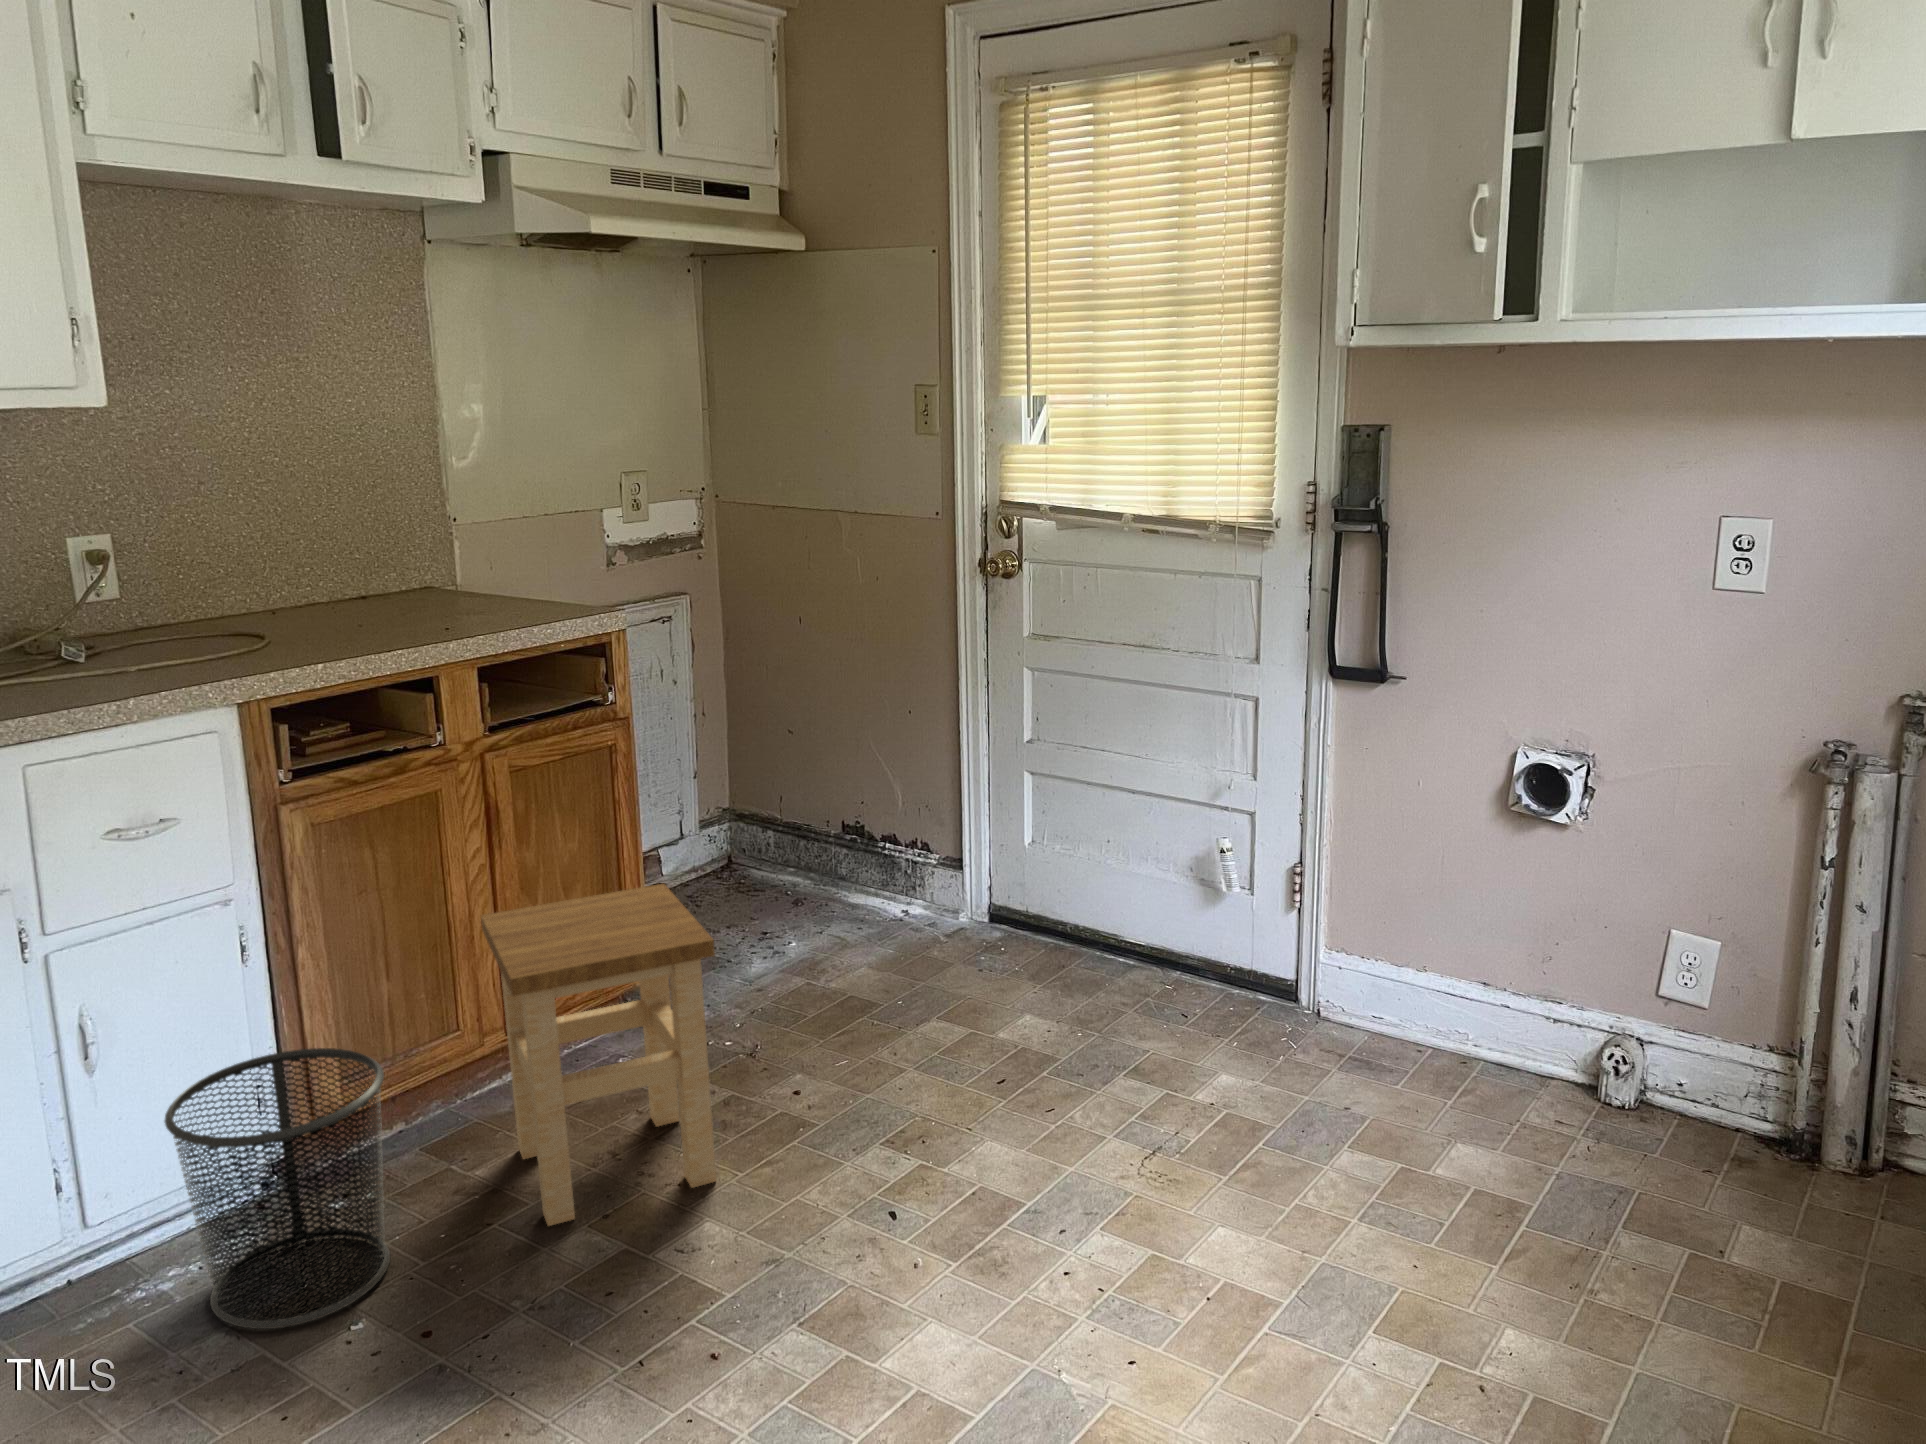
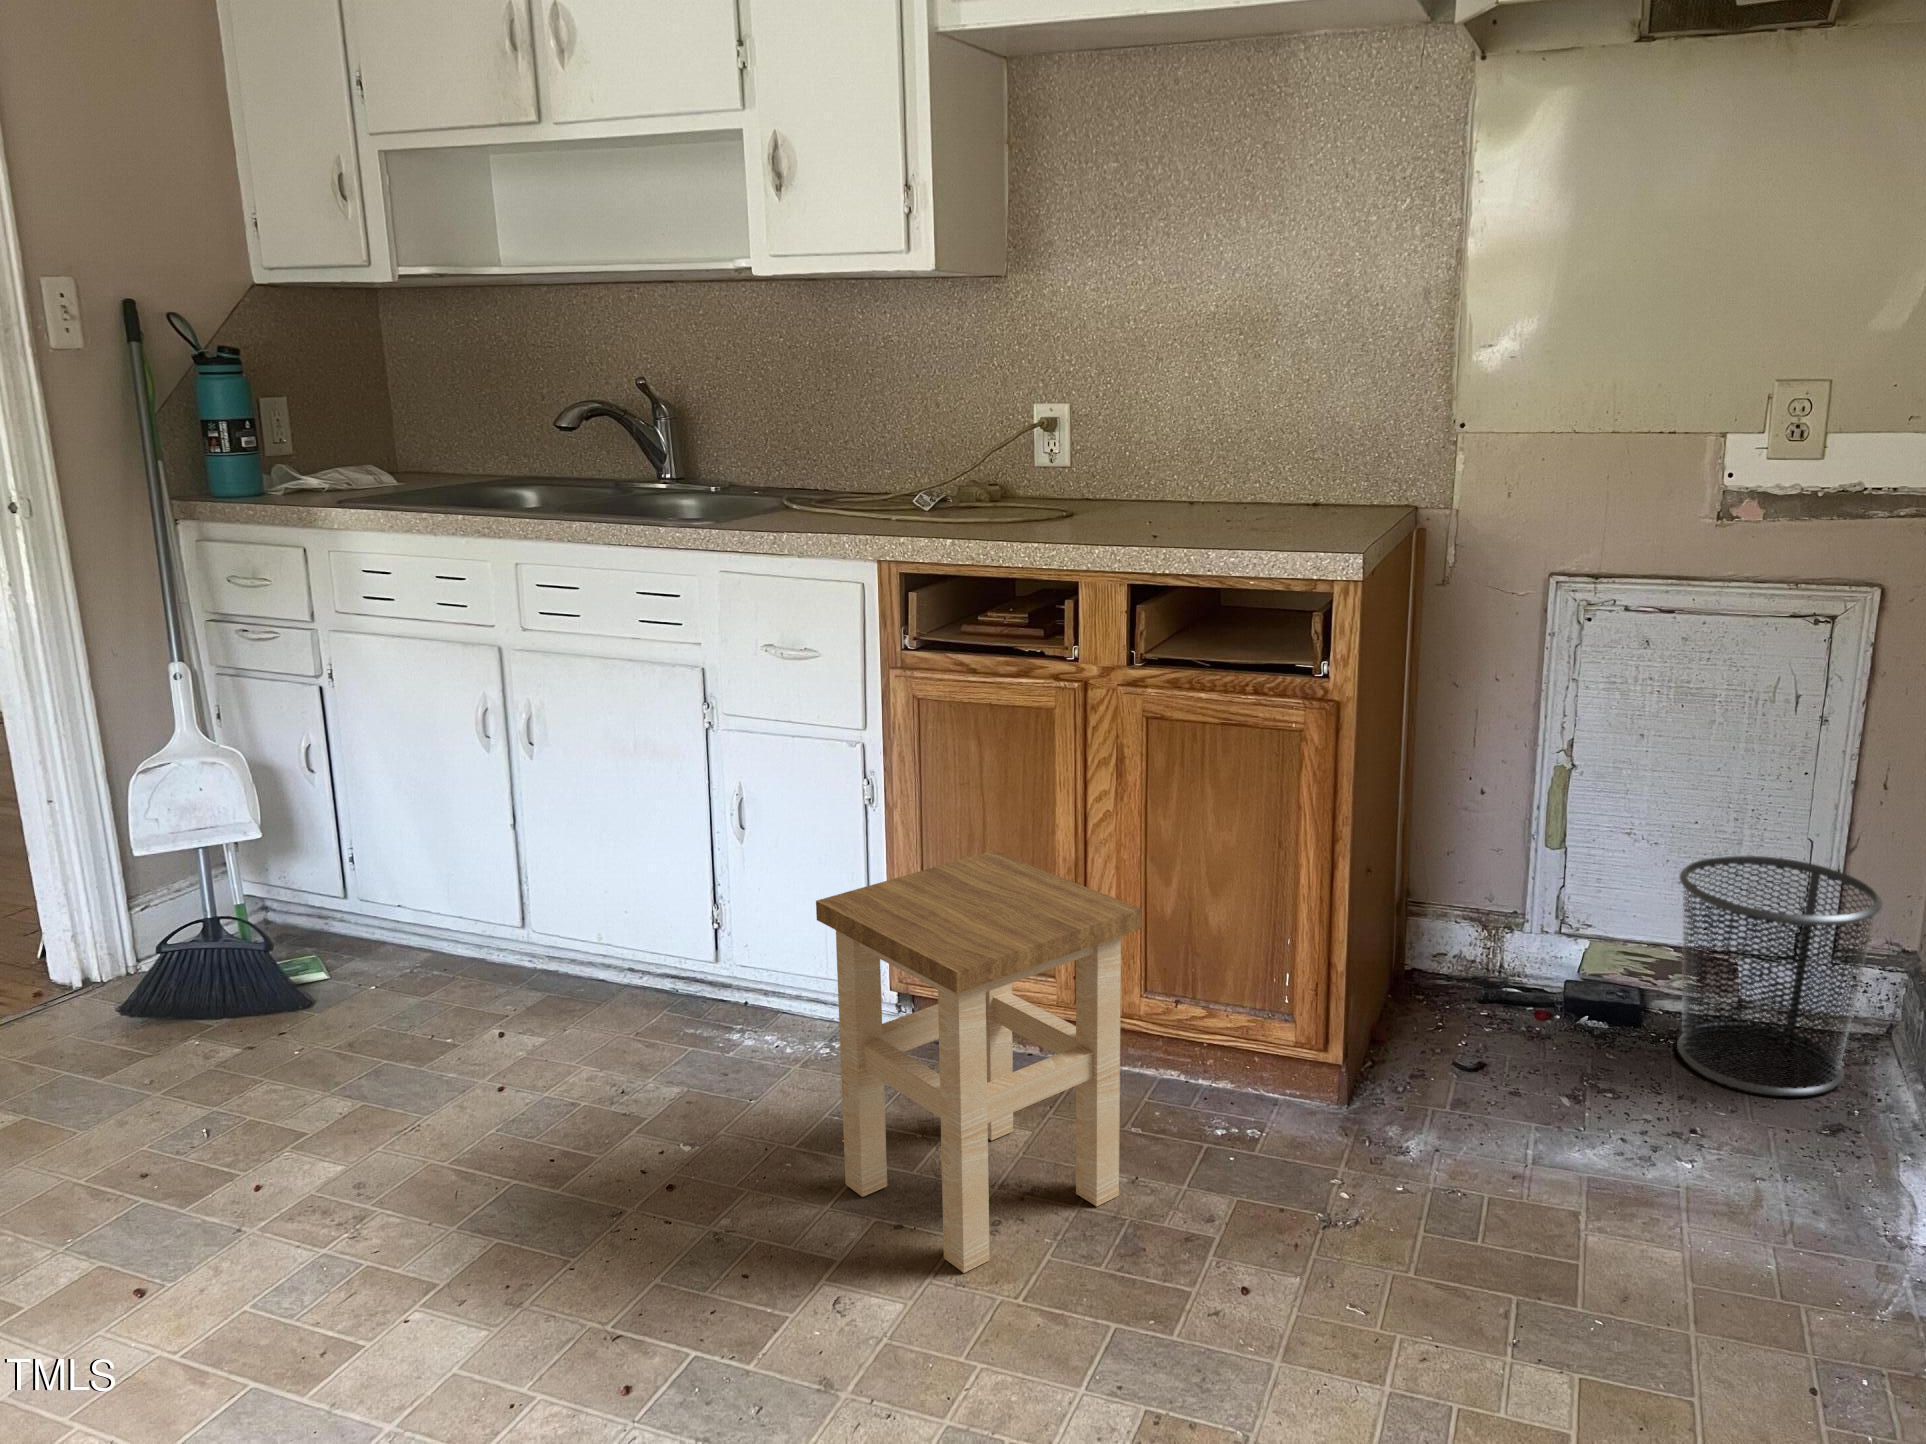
waste bin: present [165,1048,390,1329] -> present [1677,855,1882,1096]

